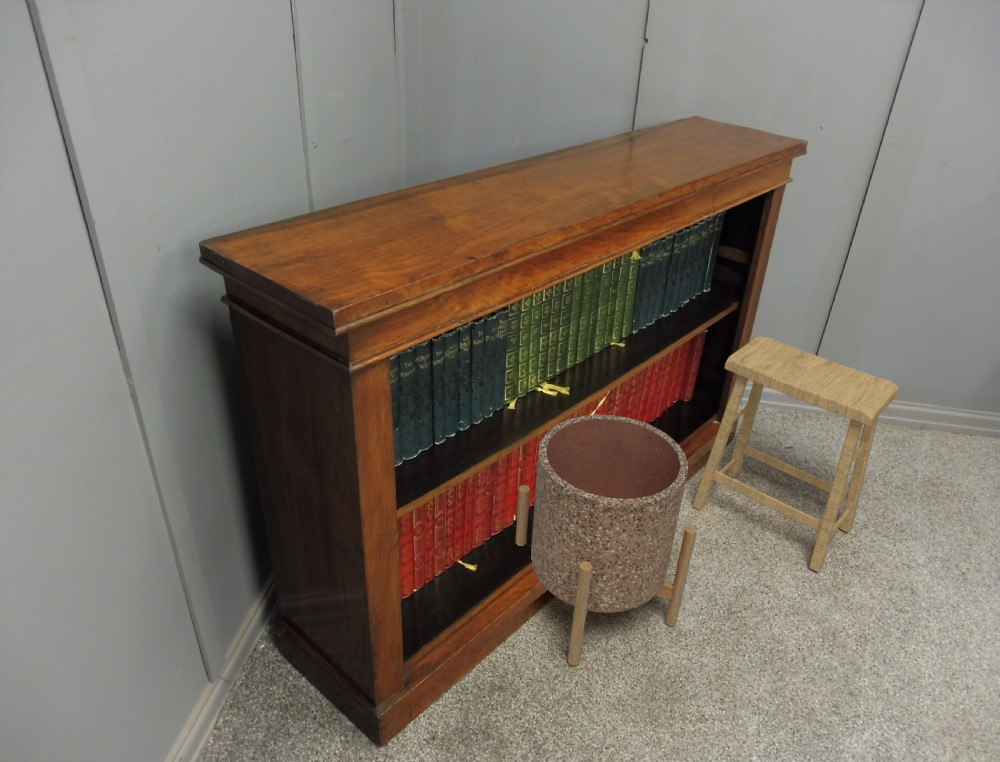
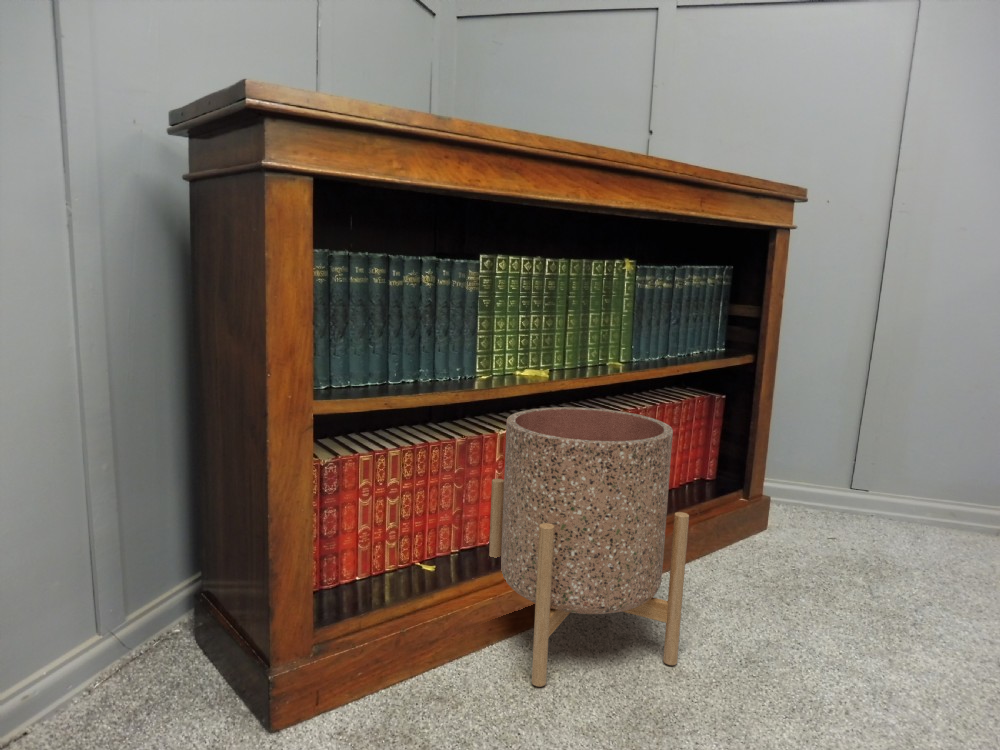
footstool: present [692,336,899,572] -> none [712,379,932,638]

